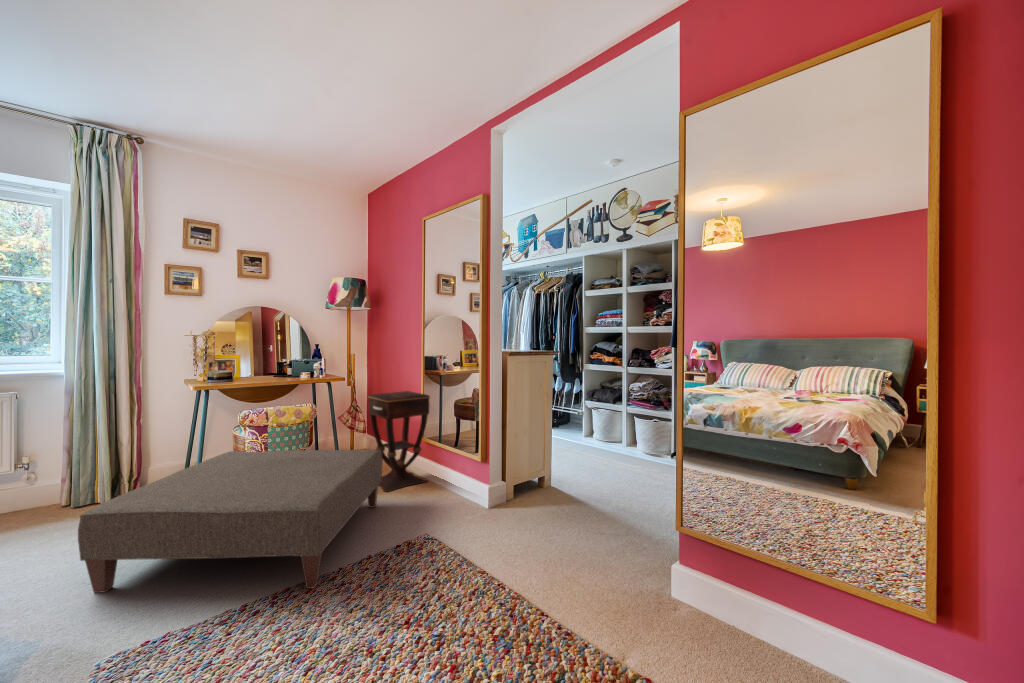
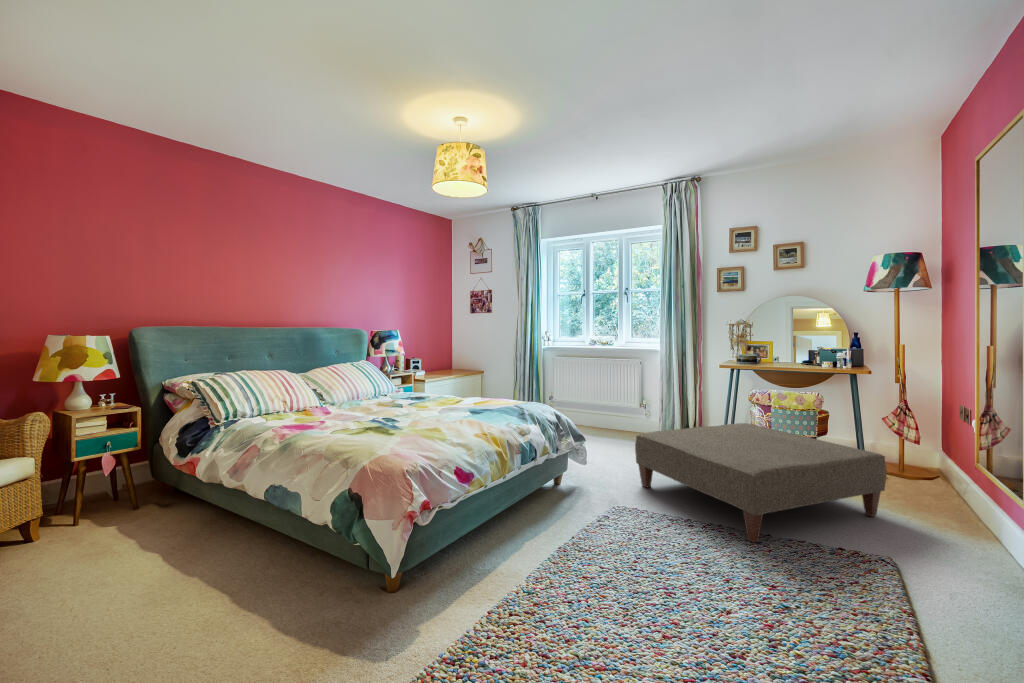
side table: present [368,391,430,492] -> none [894,392,987,521]

